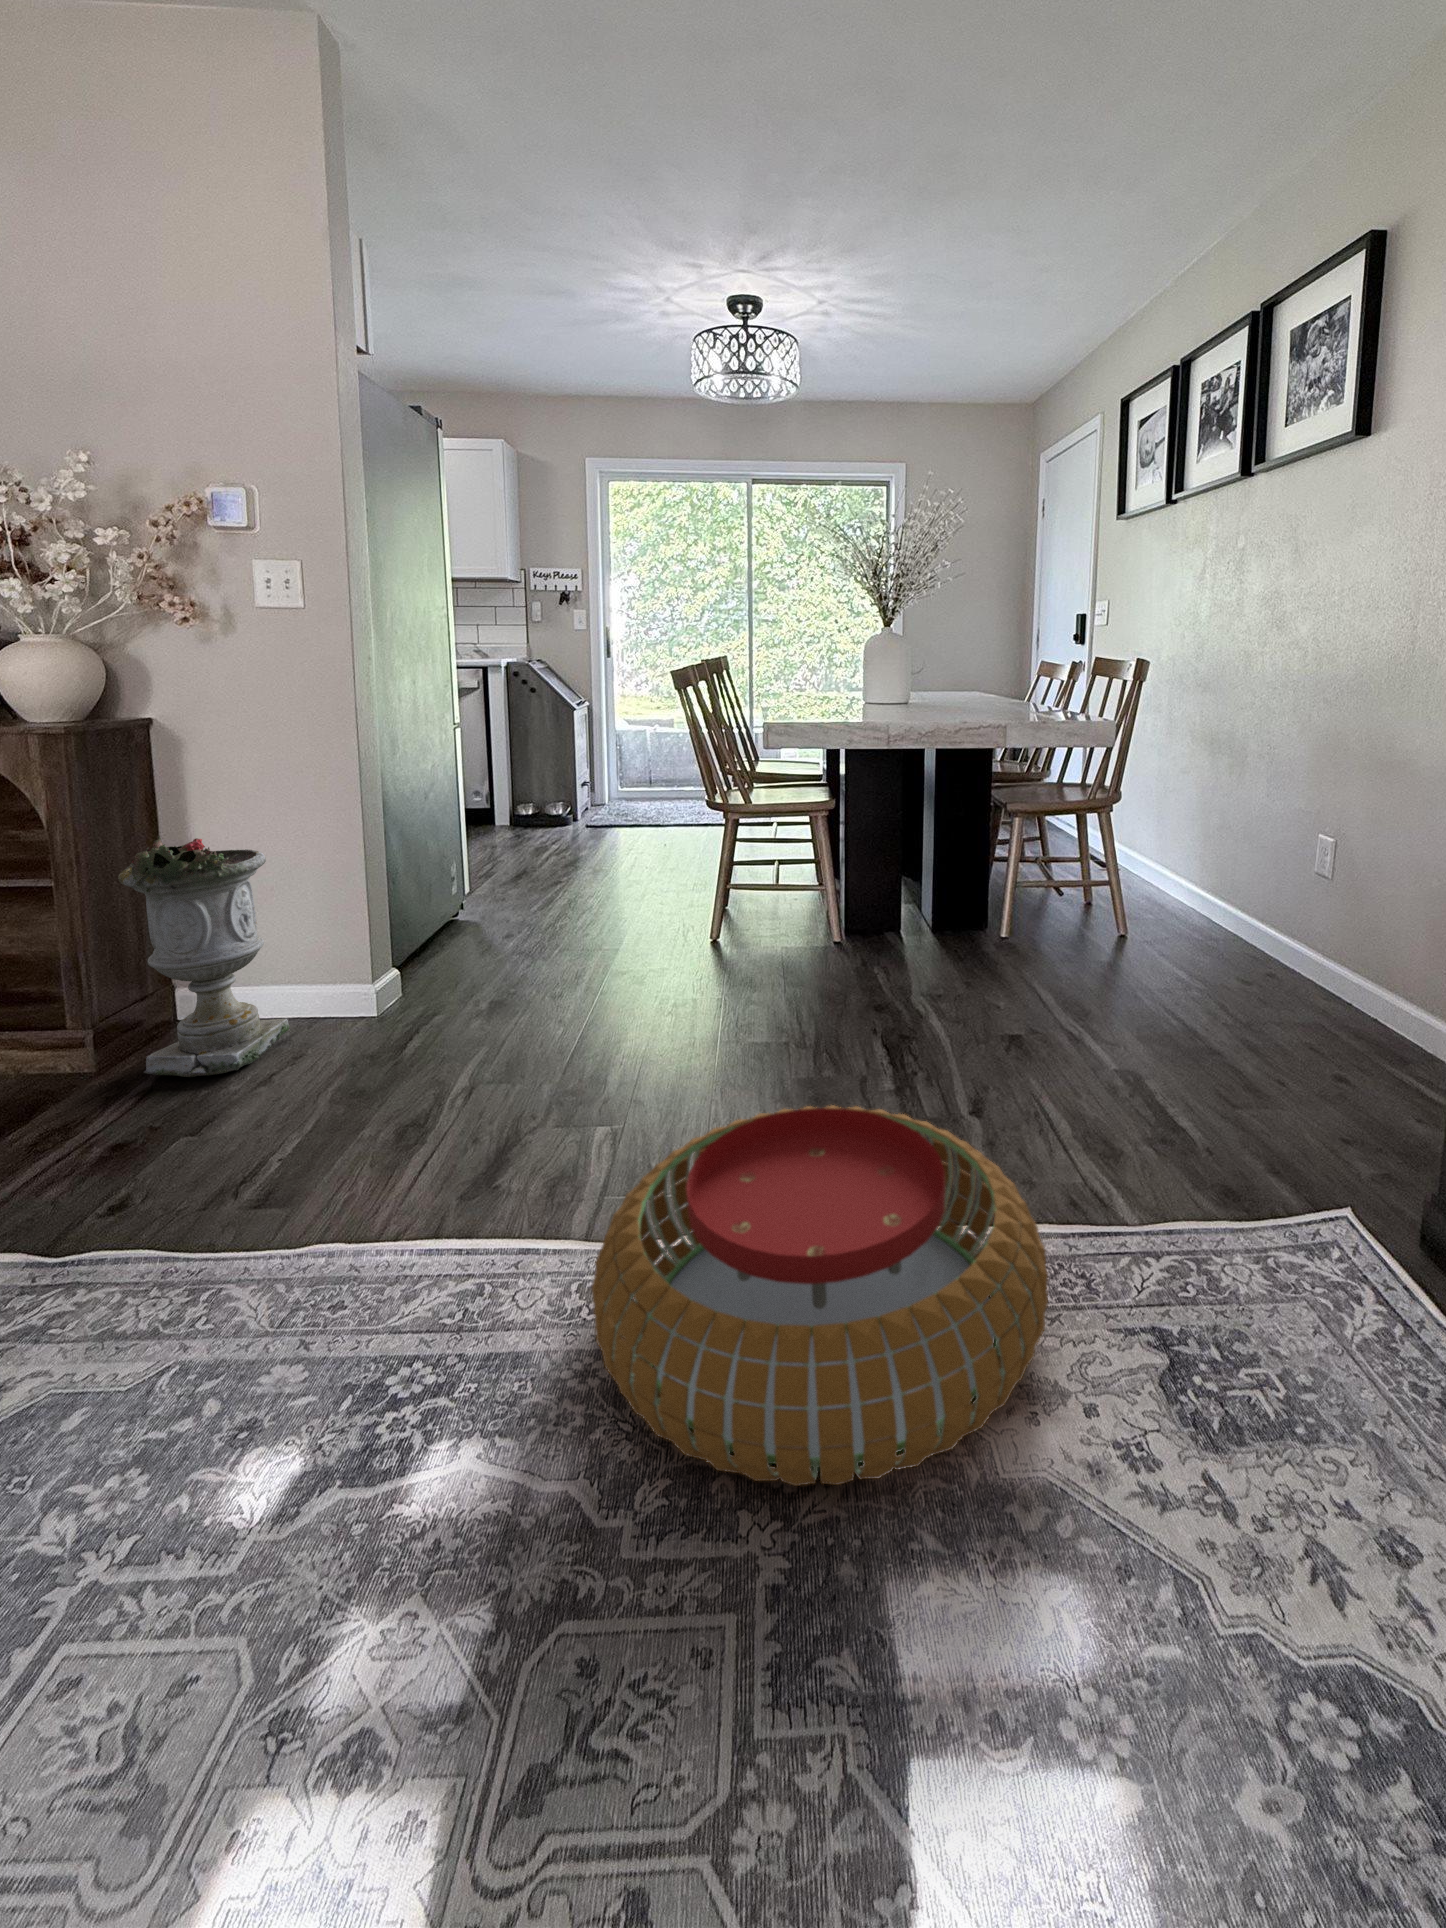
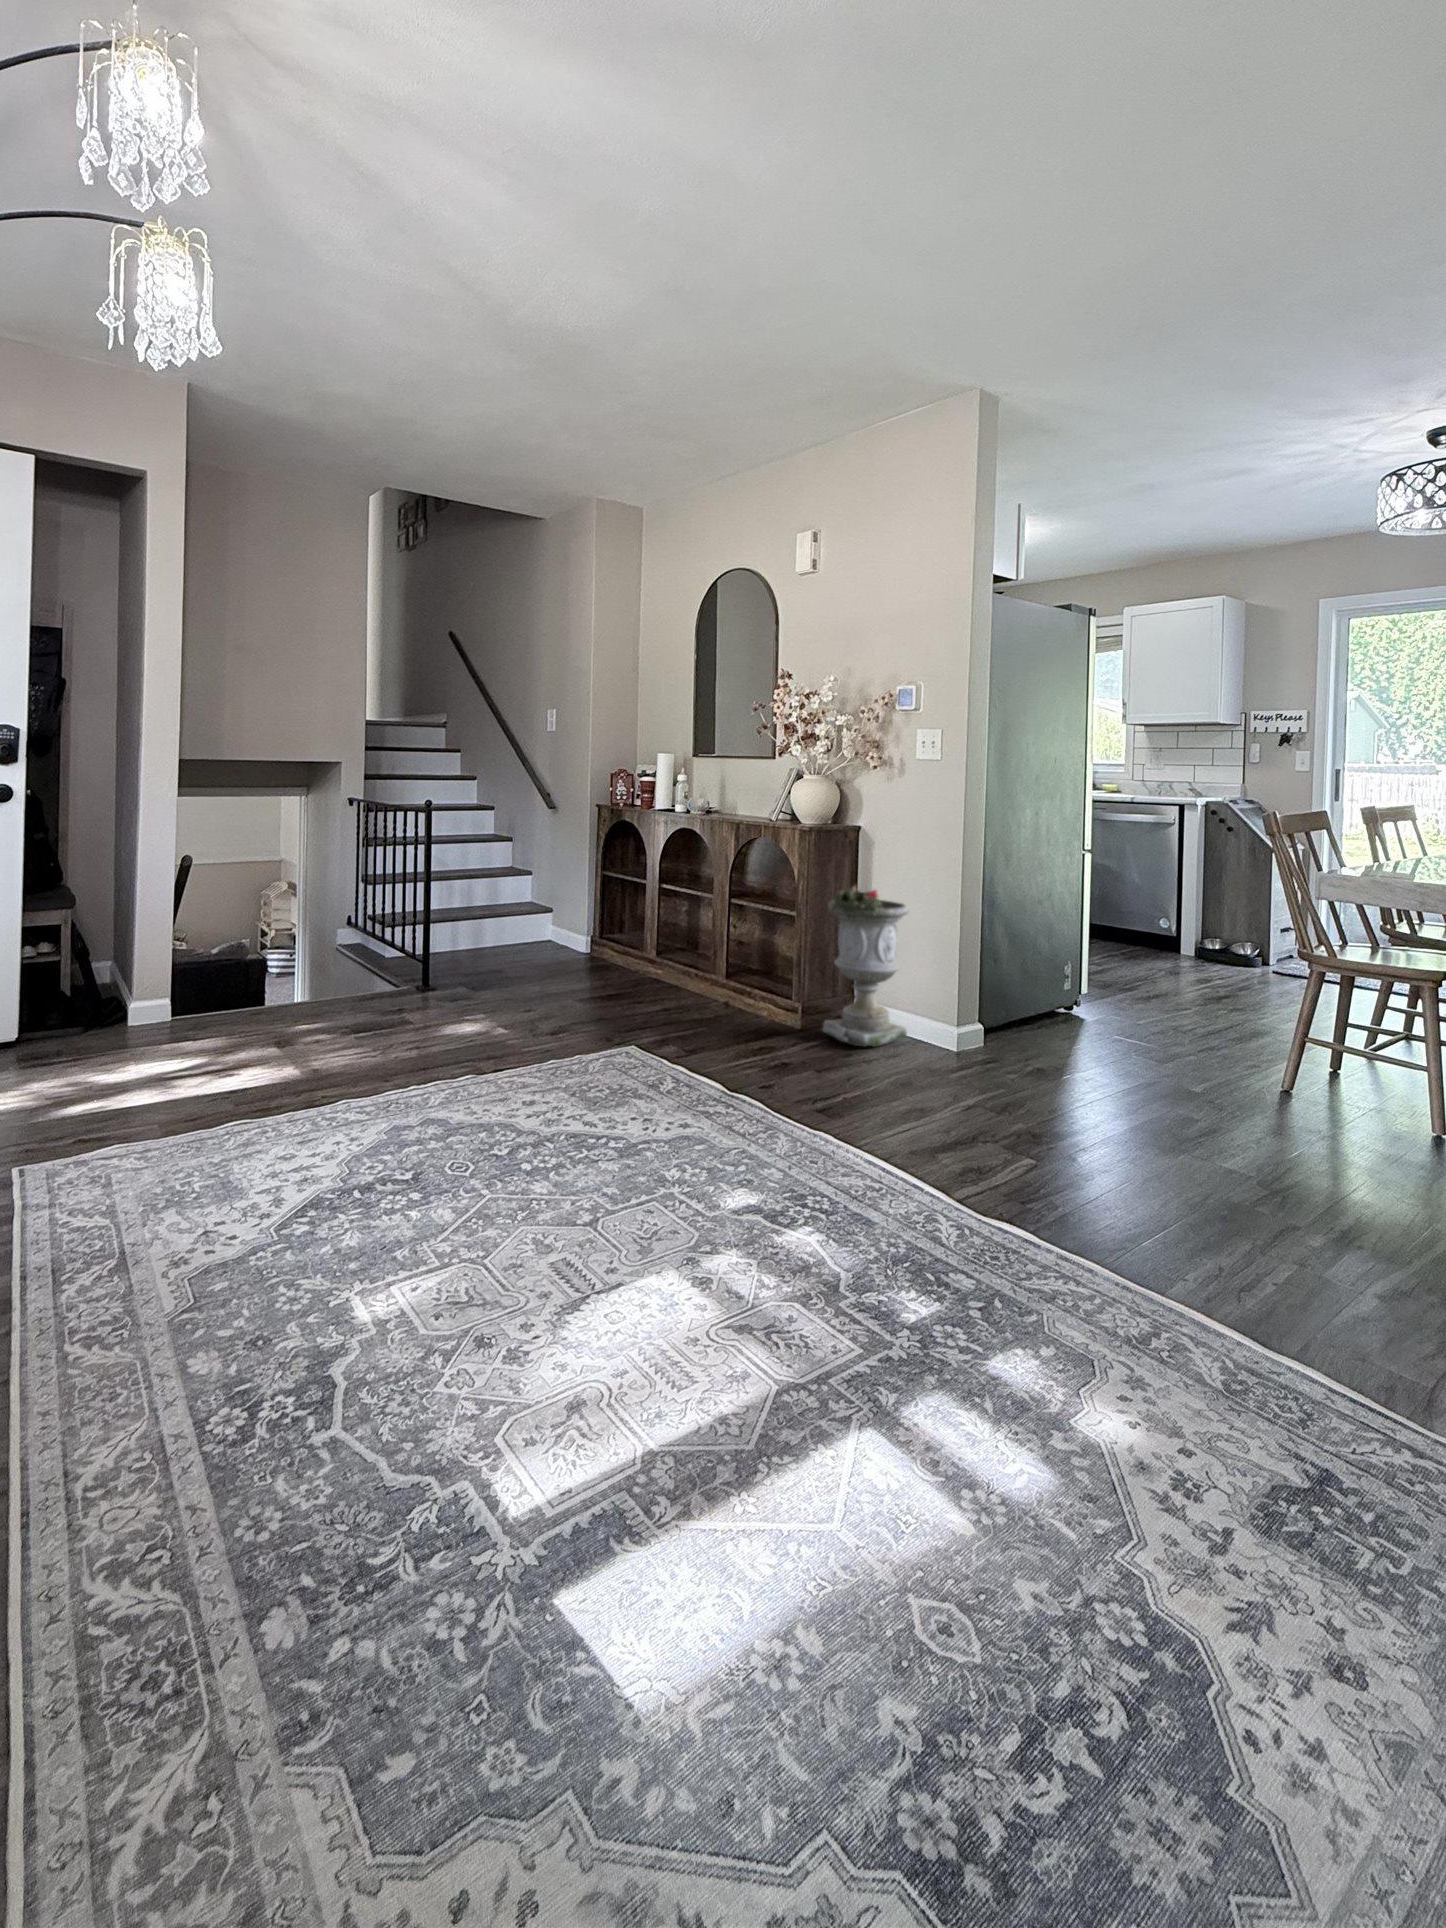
pouf: present [592,1105,1048,1486] -> none [883,1151,1238,1394]

